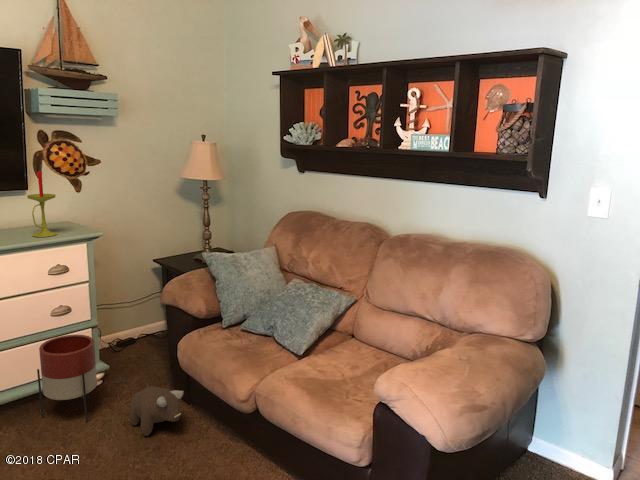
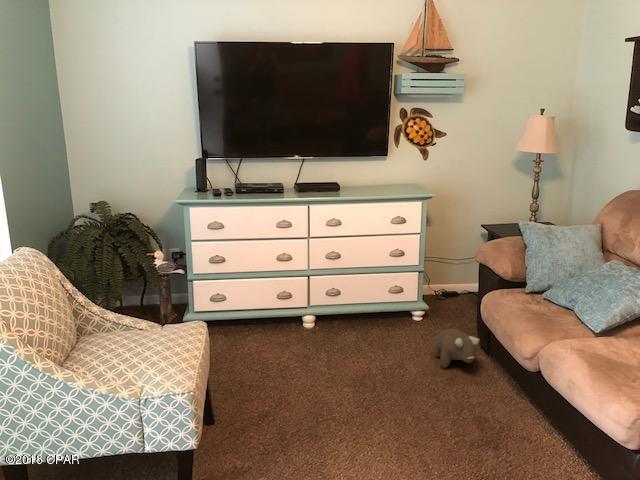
candle: present [27,171,57,237] -> none [384,140,404,194]
planter: present [37,335,97,422] -> none [374,273,417,344]

